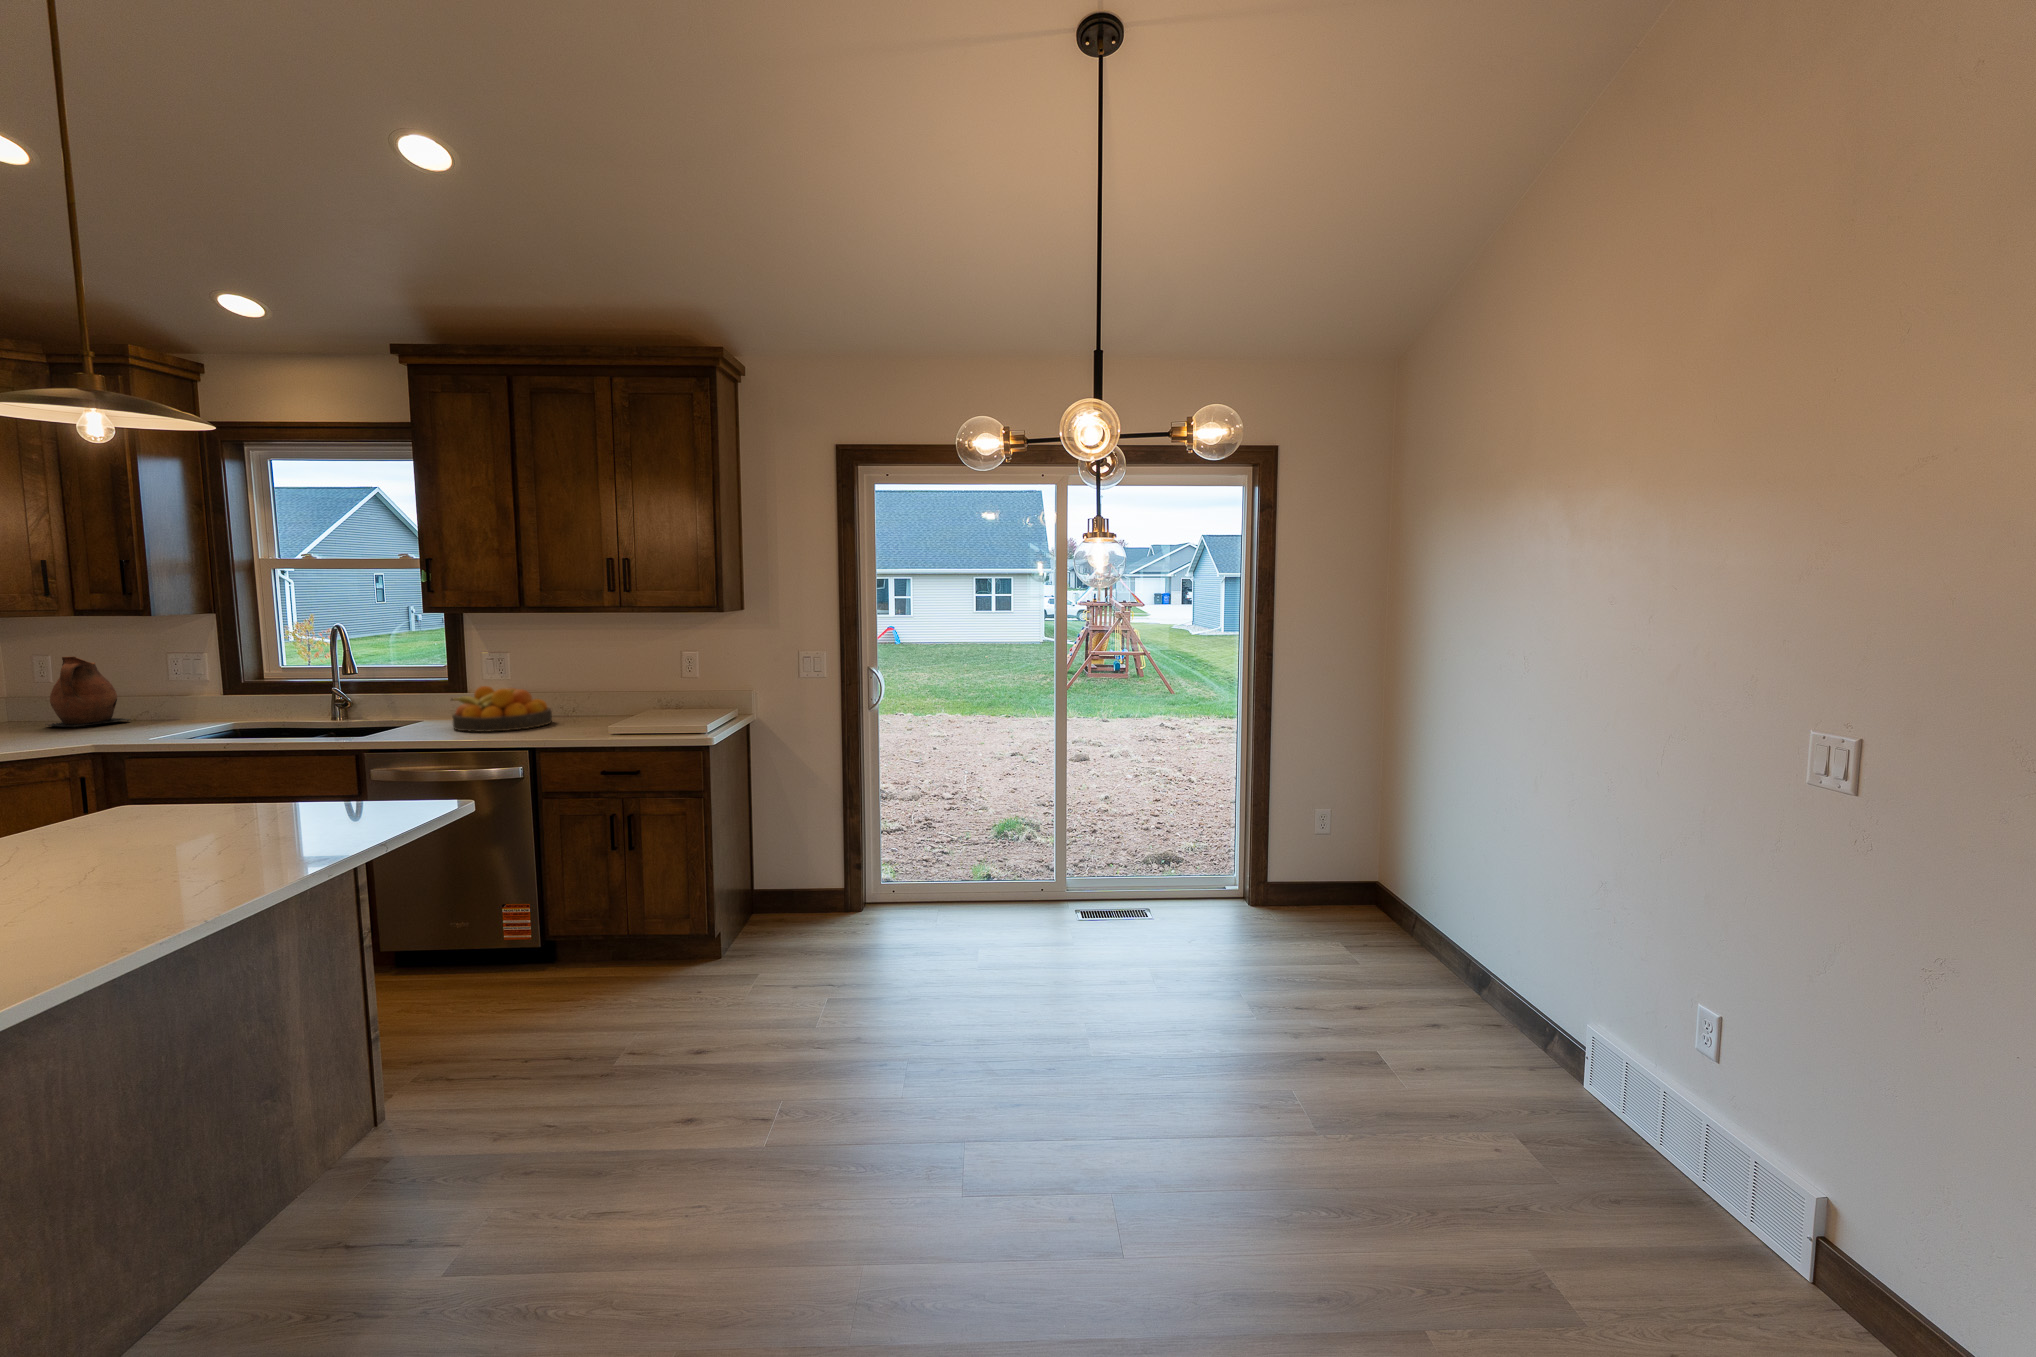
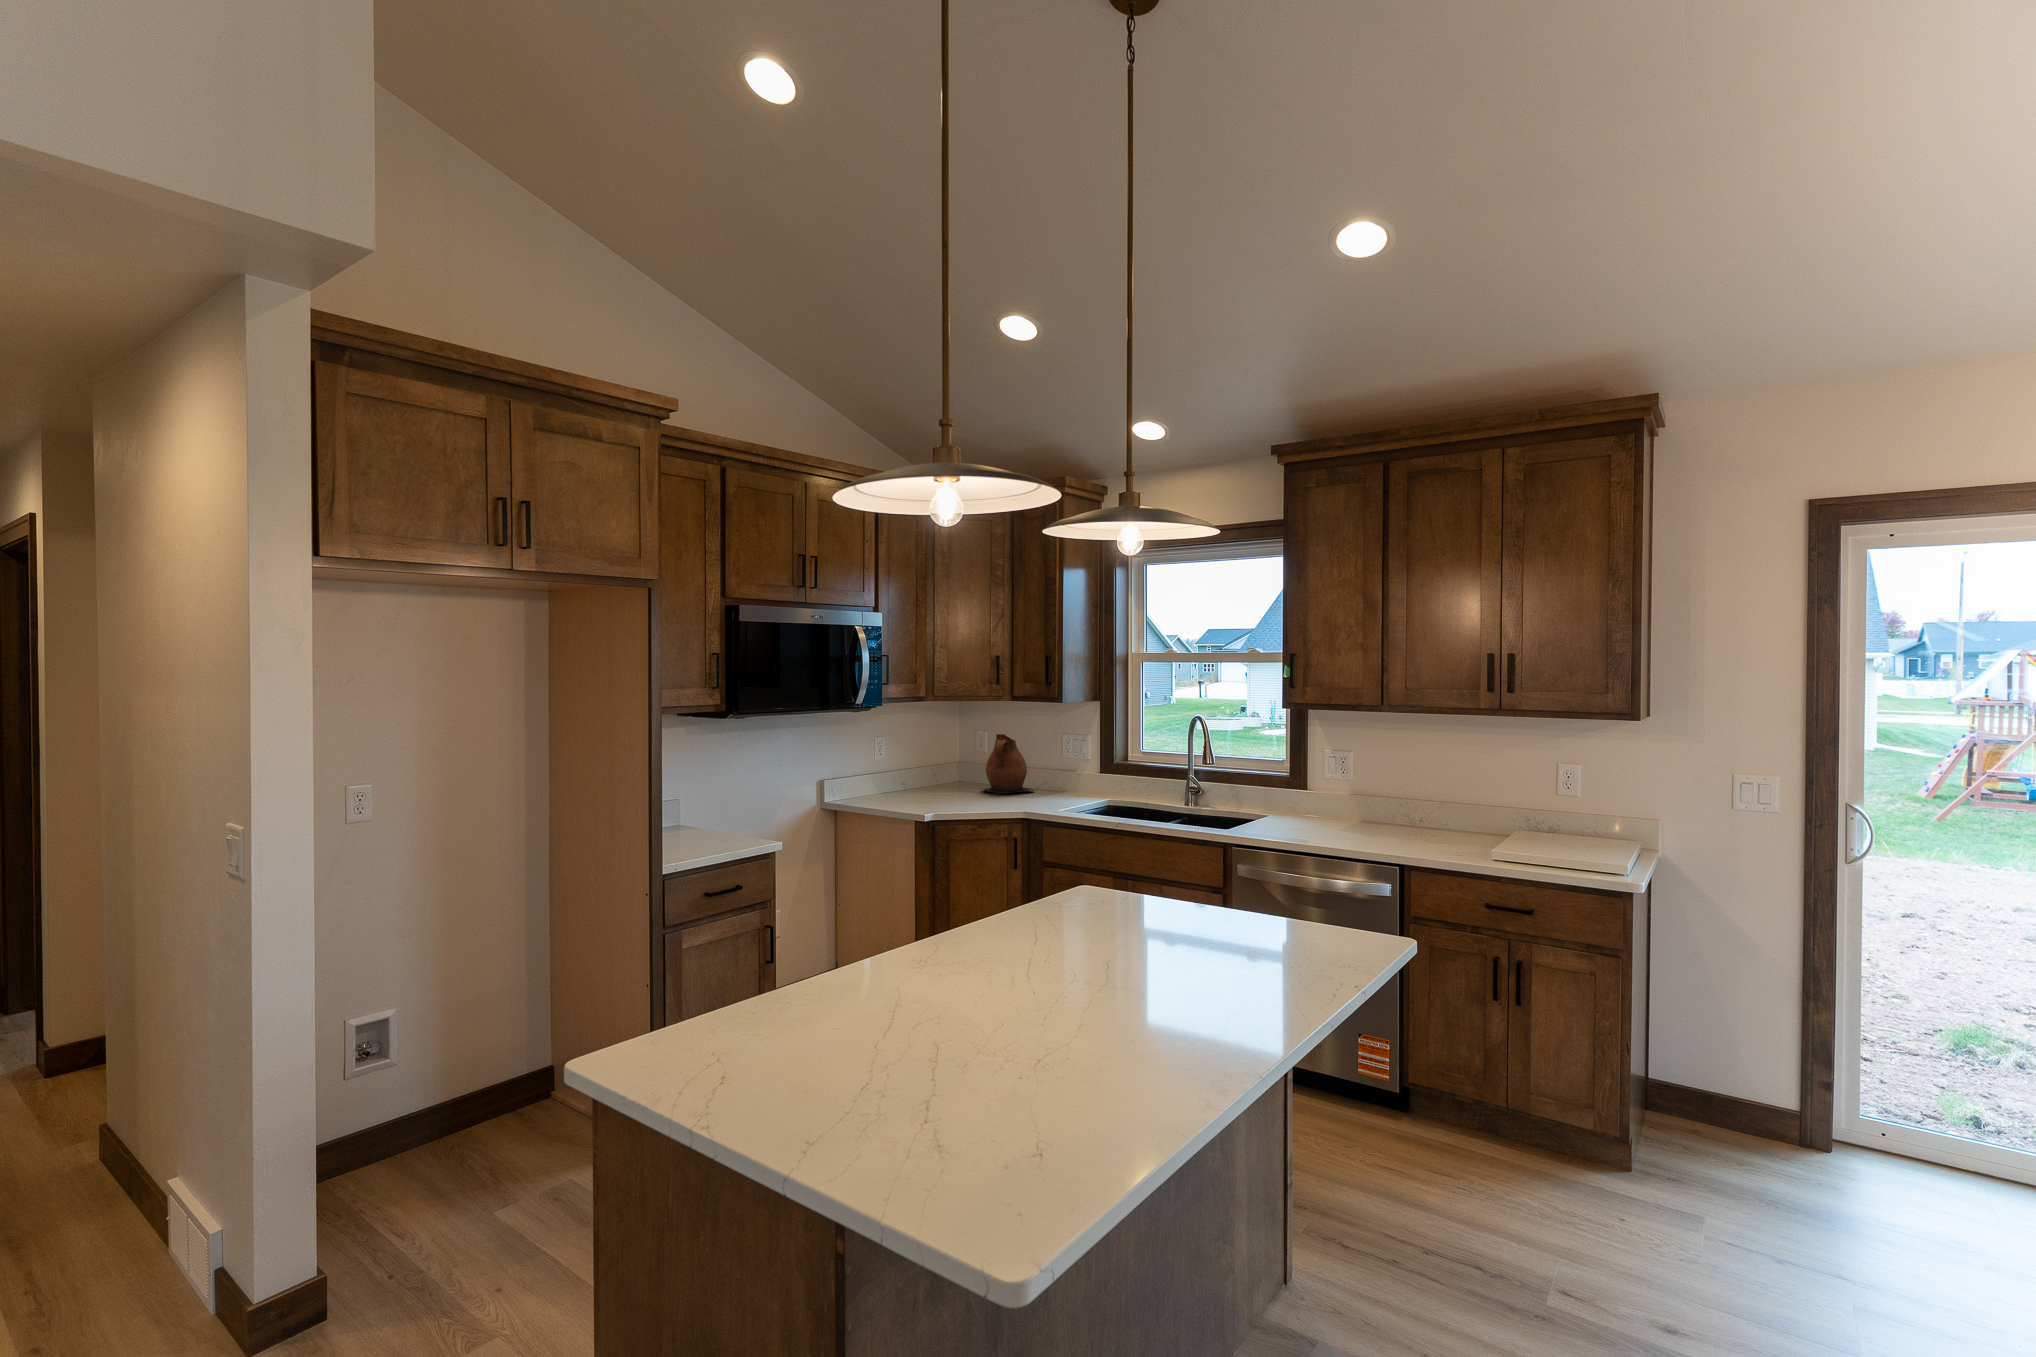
fruit bowl: present [451,686,552,732] -> none [1308,789,1410,842]

